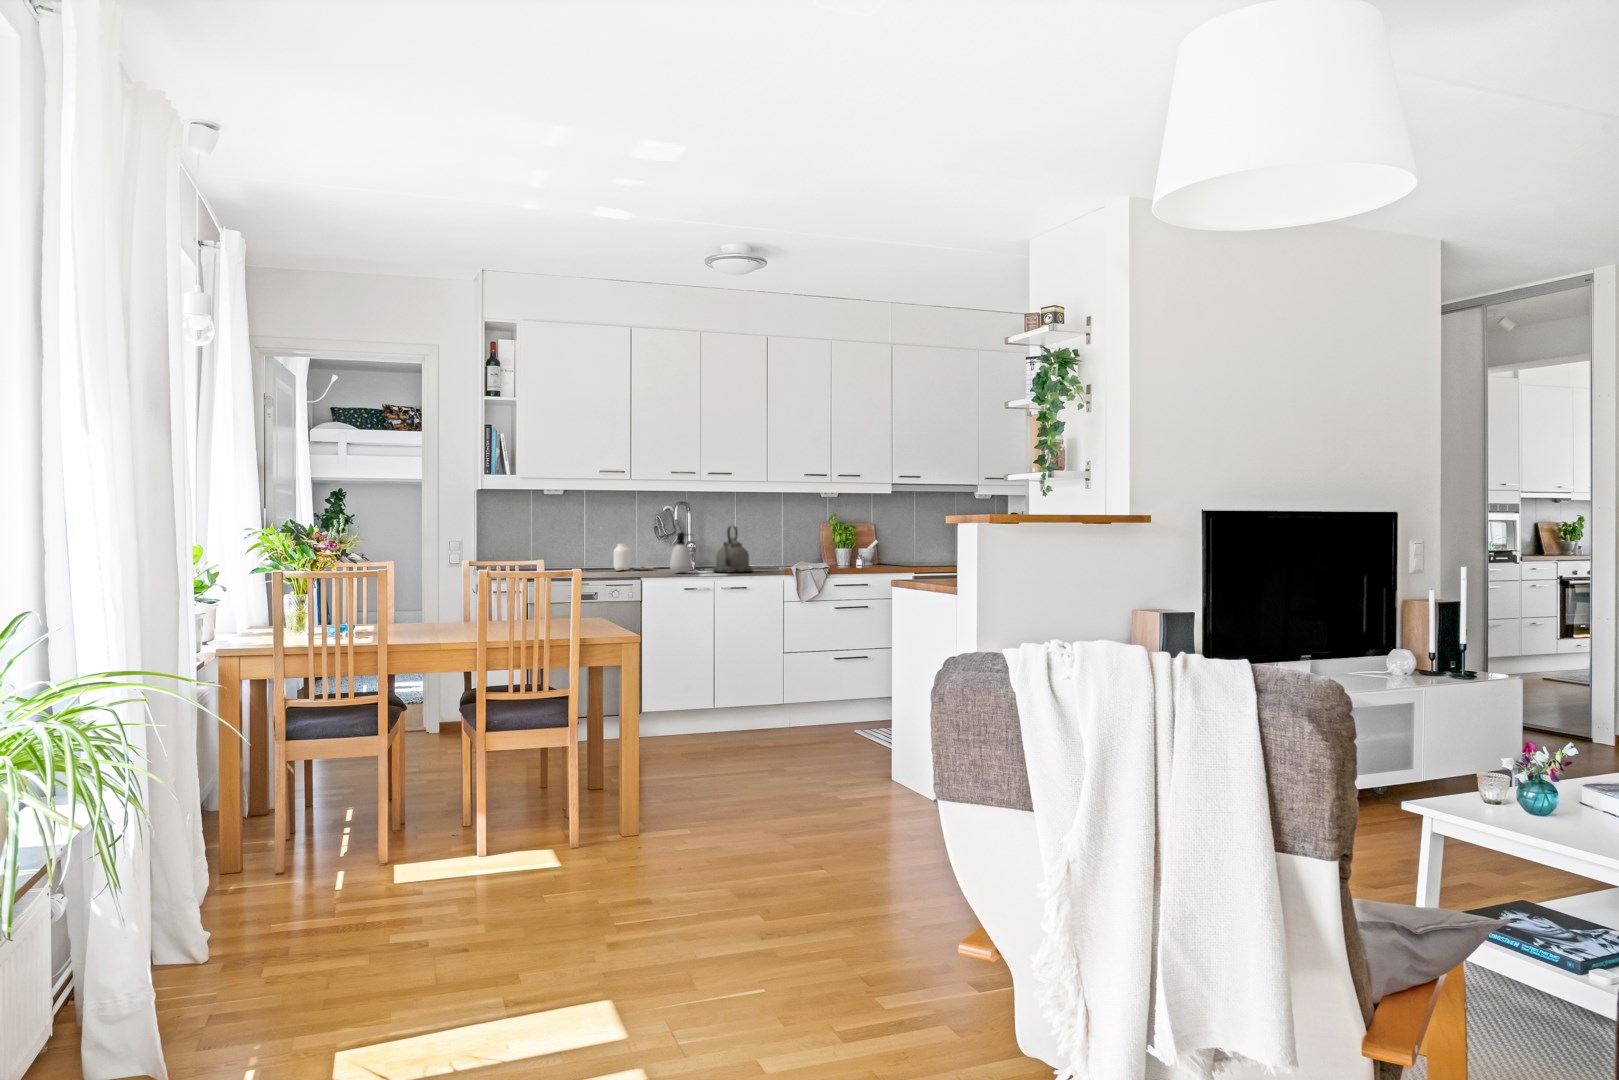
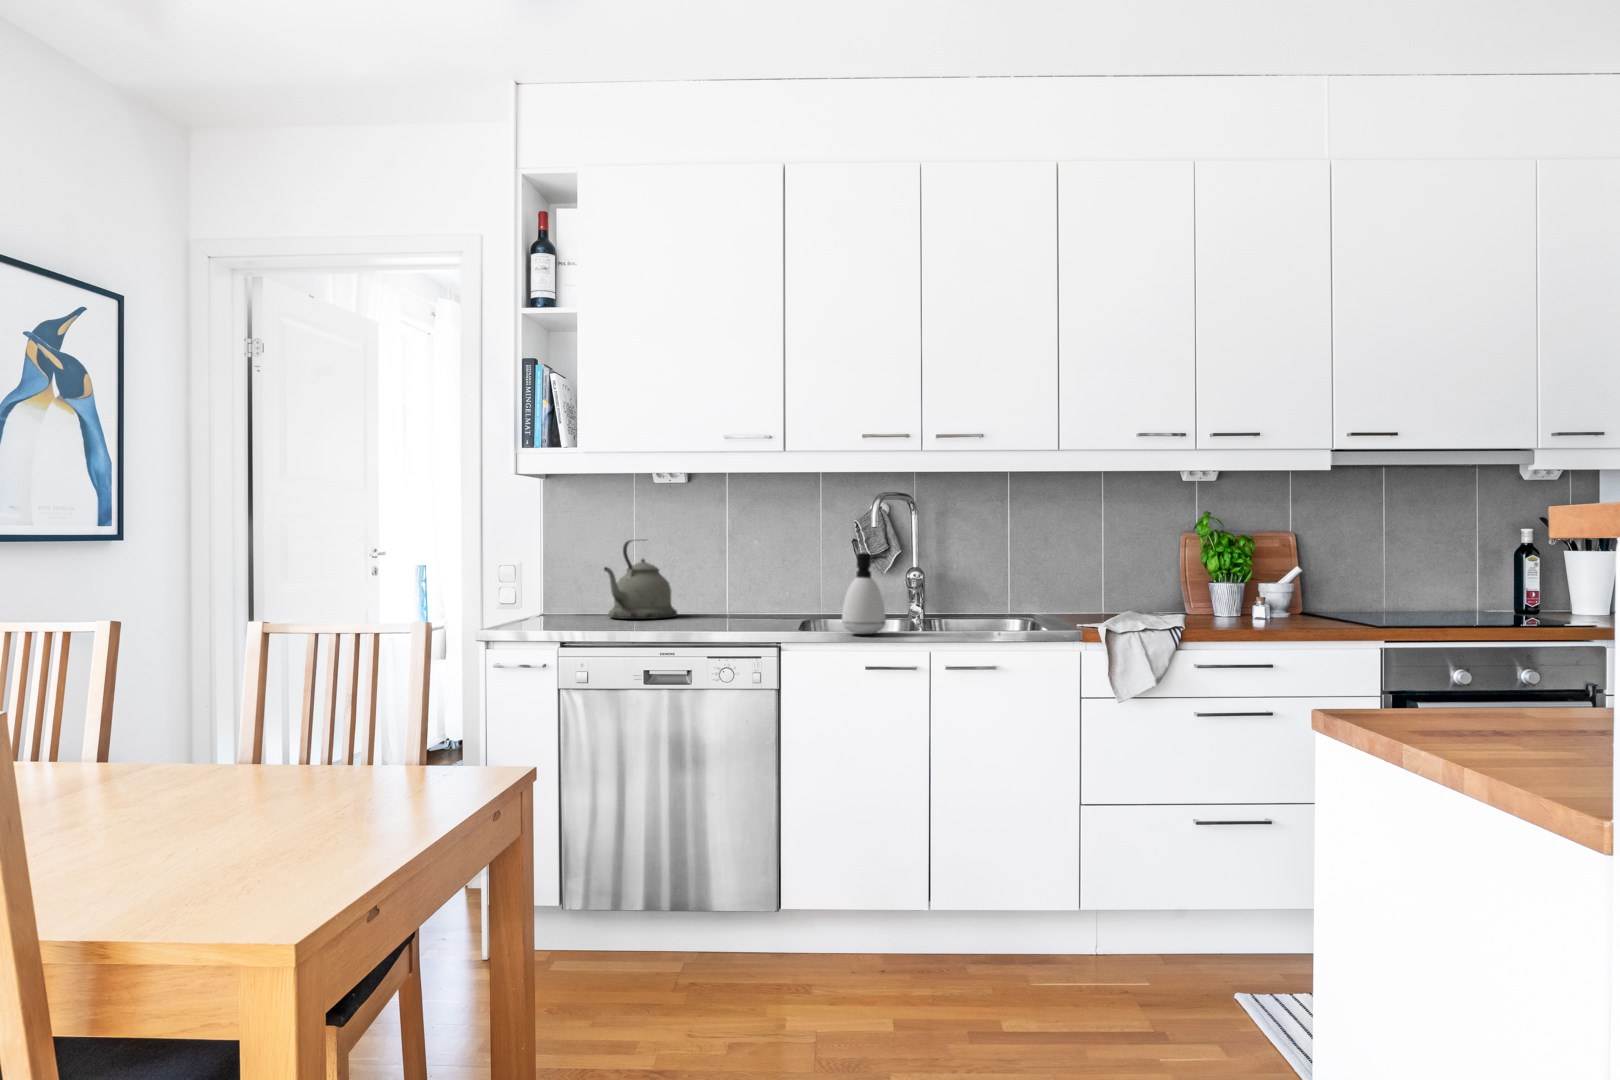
kettle: present [713,527,752,572] -> present [604,540,677,619]
jar: present [614,544,653,571] -> none [766,571,846,622]

